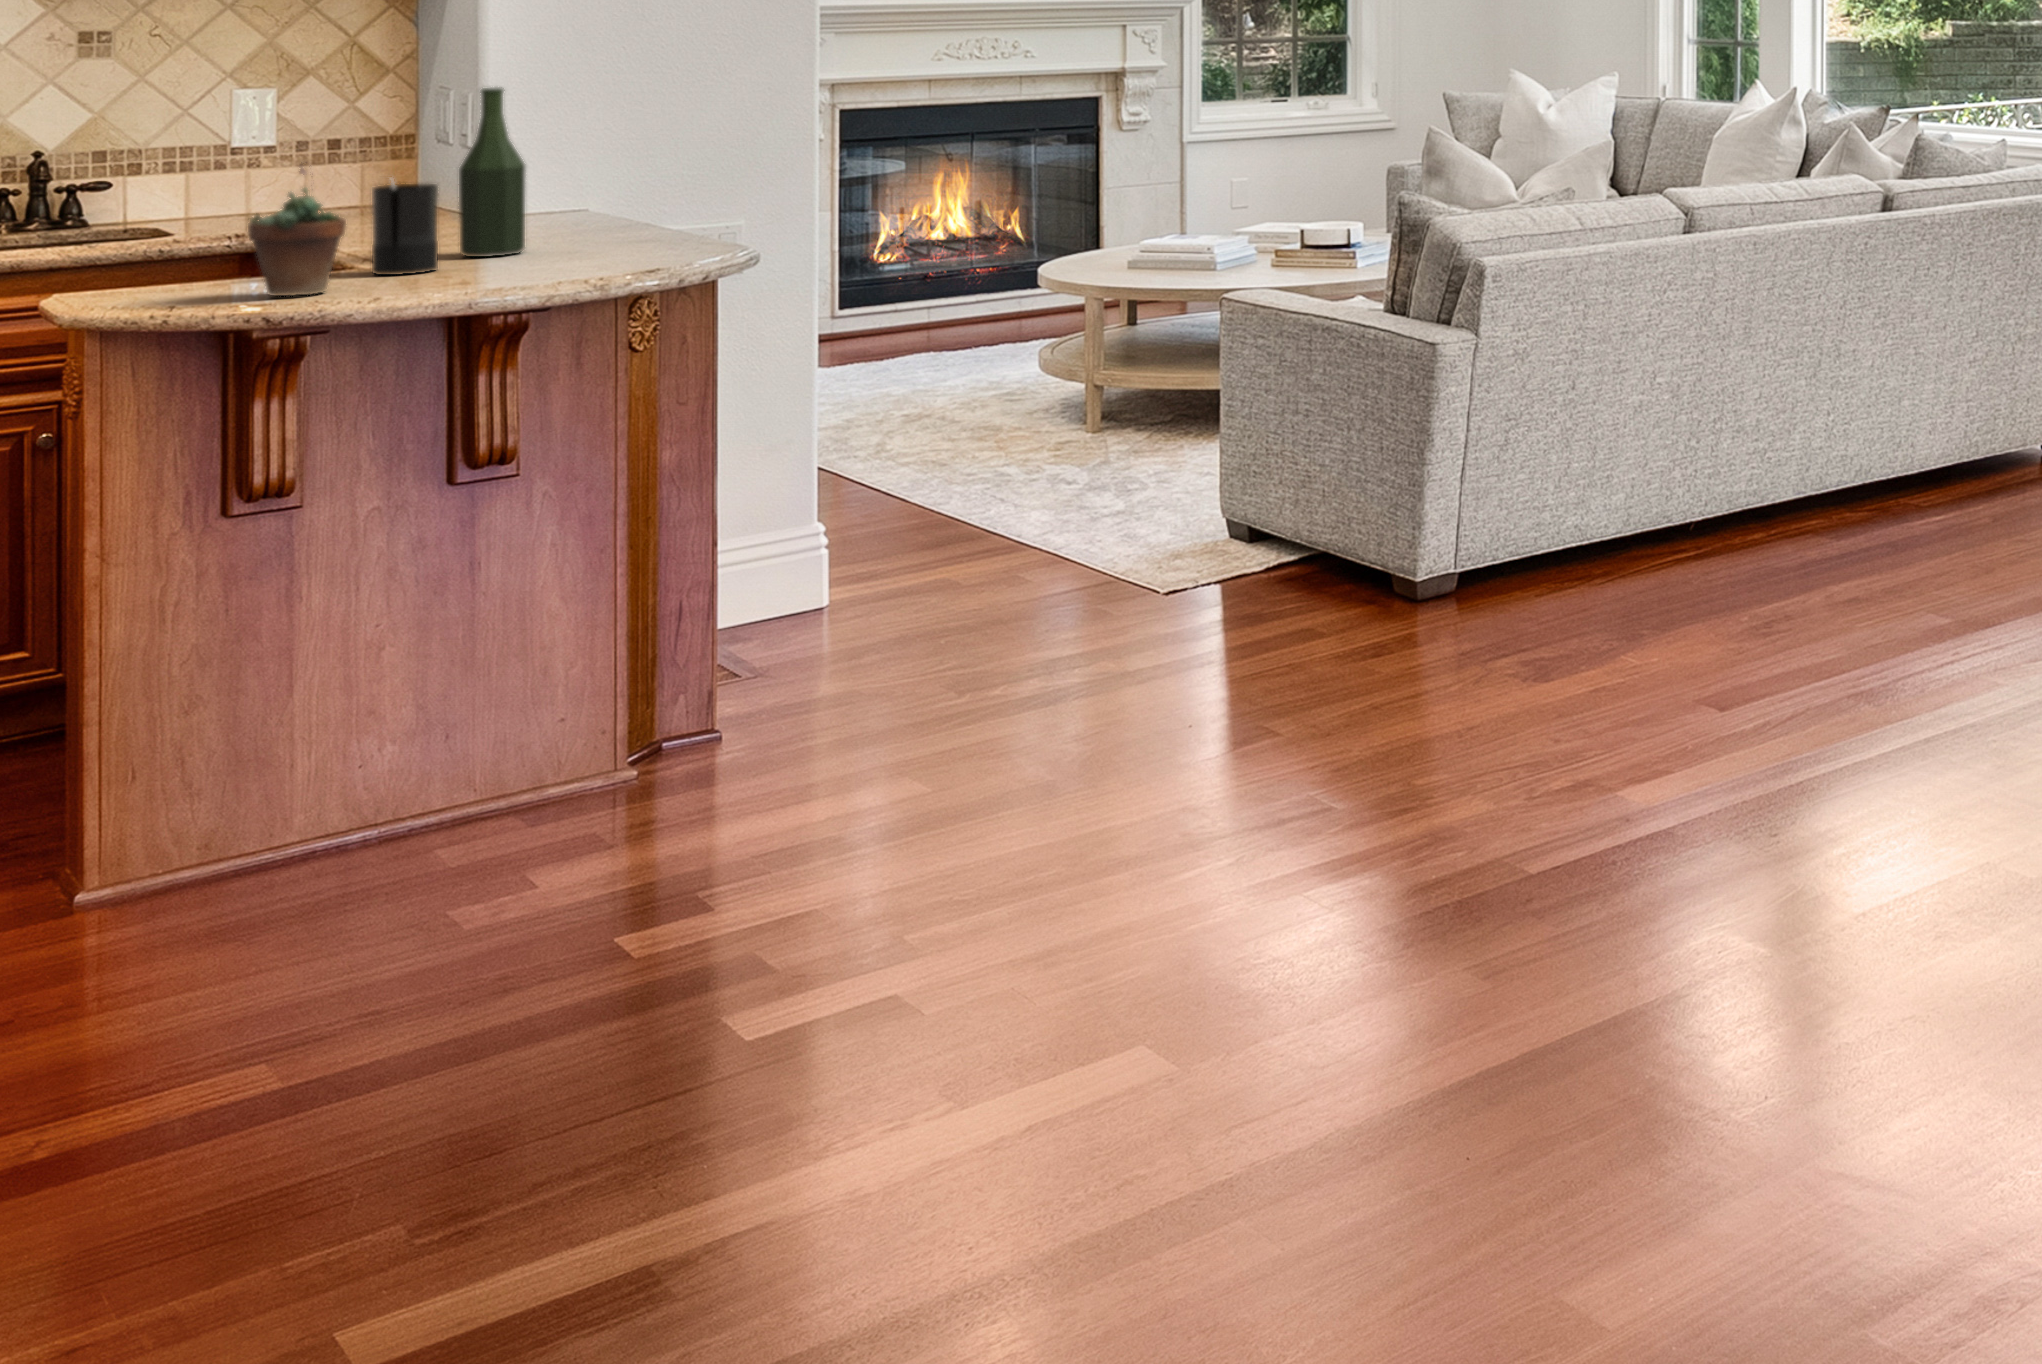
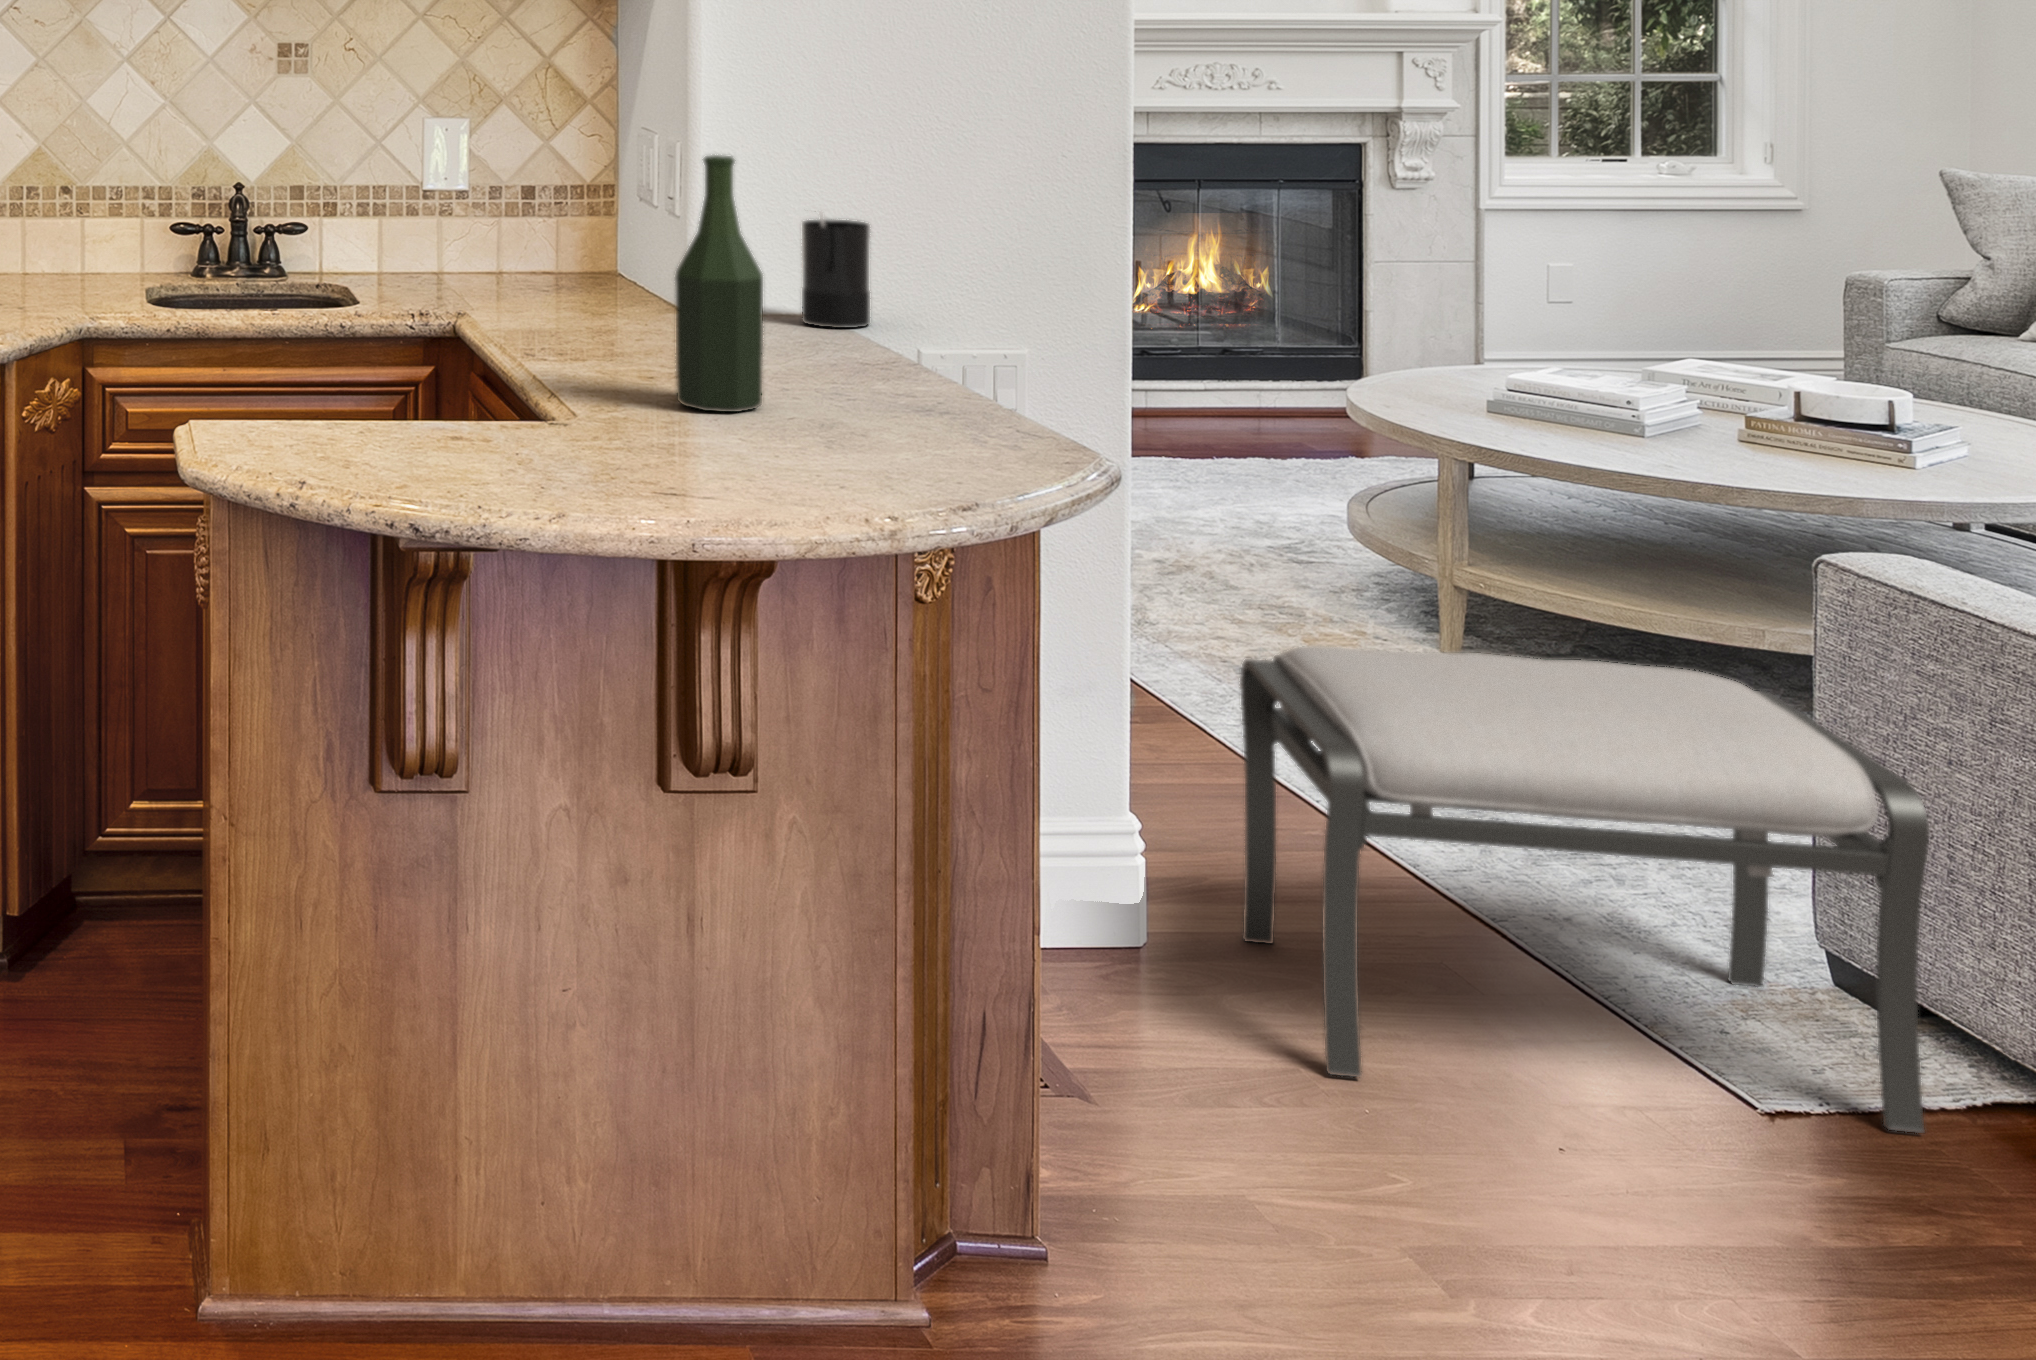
succulent plant: present [248,162,346,296] -> none [406,270,530,478]
candle: present [372,180,438,275] -> present [802,211,870,328]
ottoman: none [887,372,1240,634] -> present [1240,646,1929,1133]

